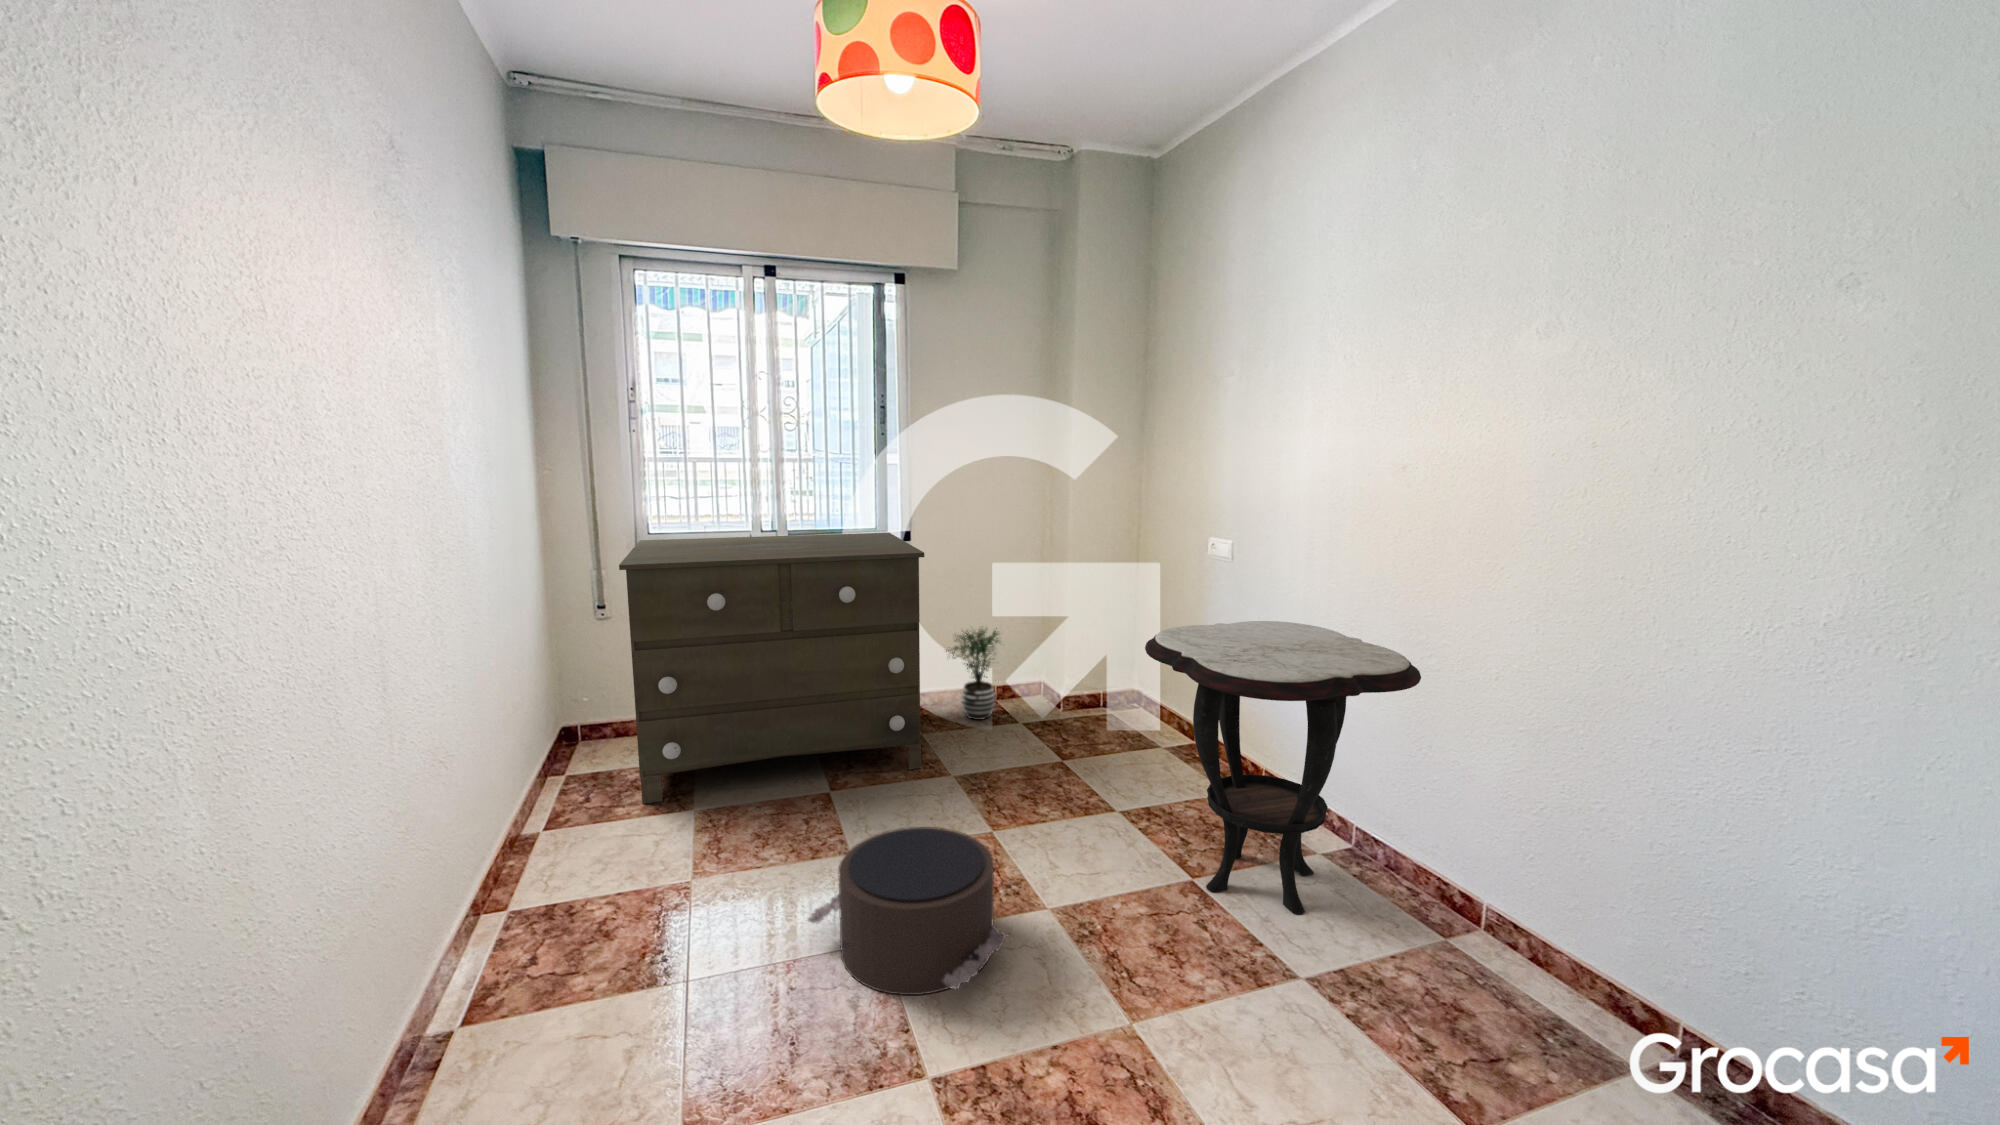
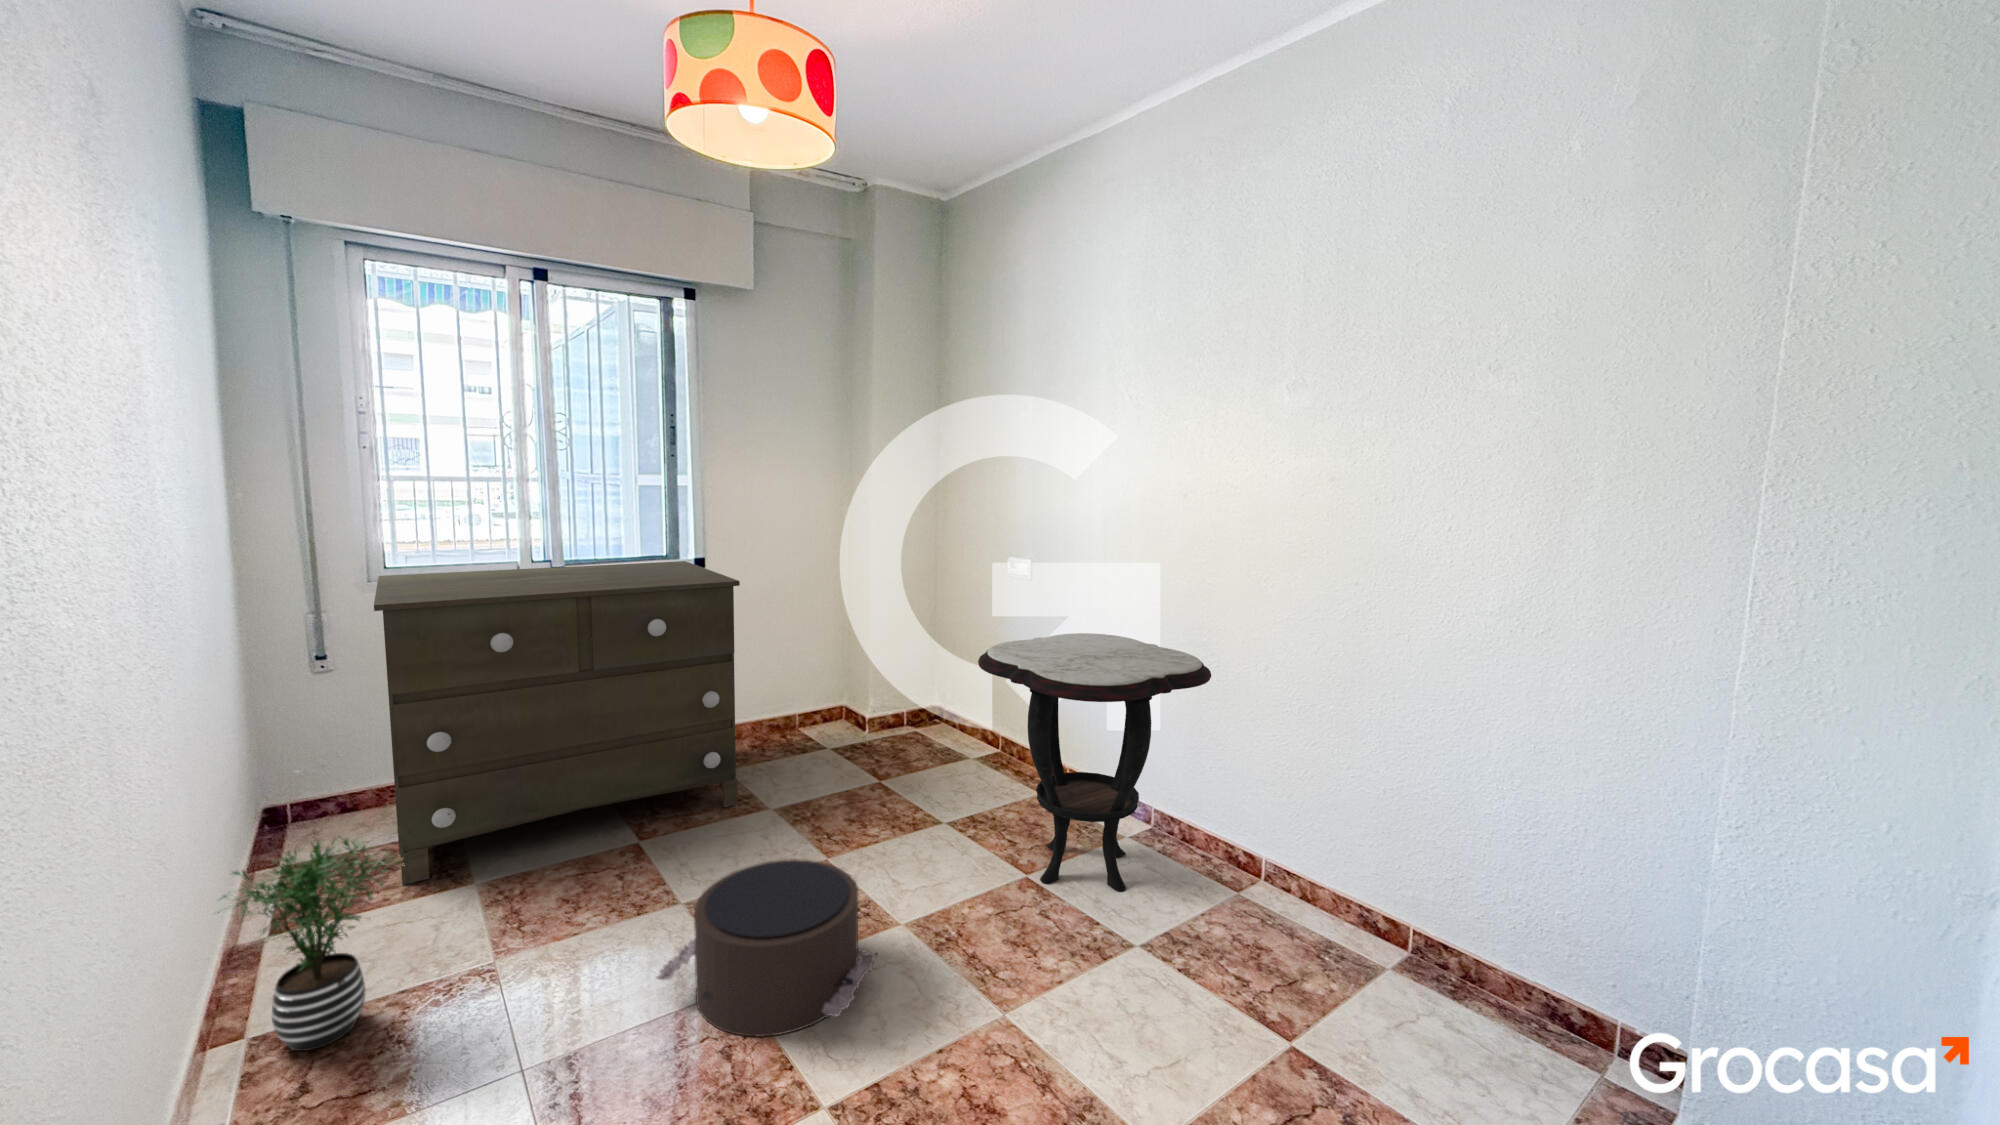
potted plant: present [946,629,1000,720] -> present [217,839,402,1051]

